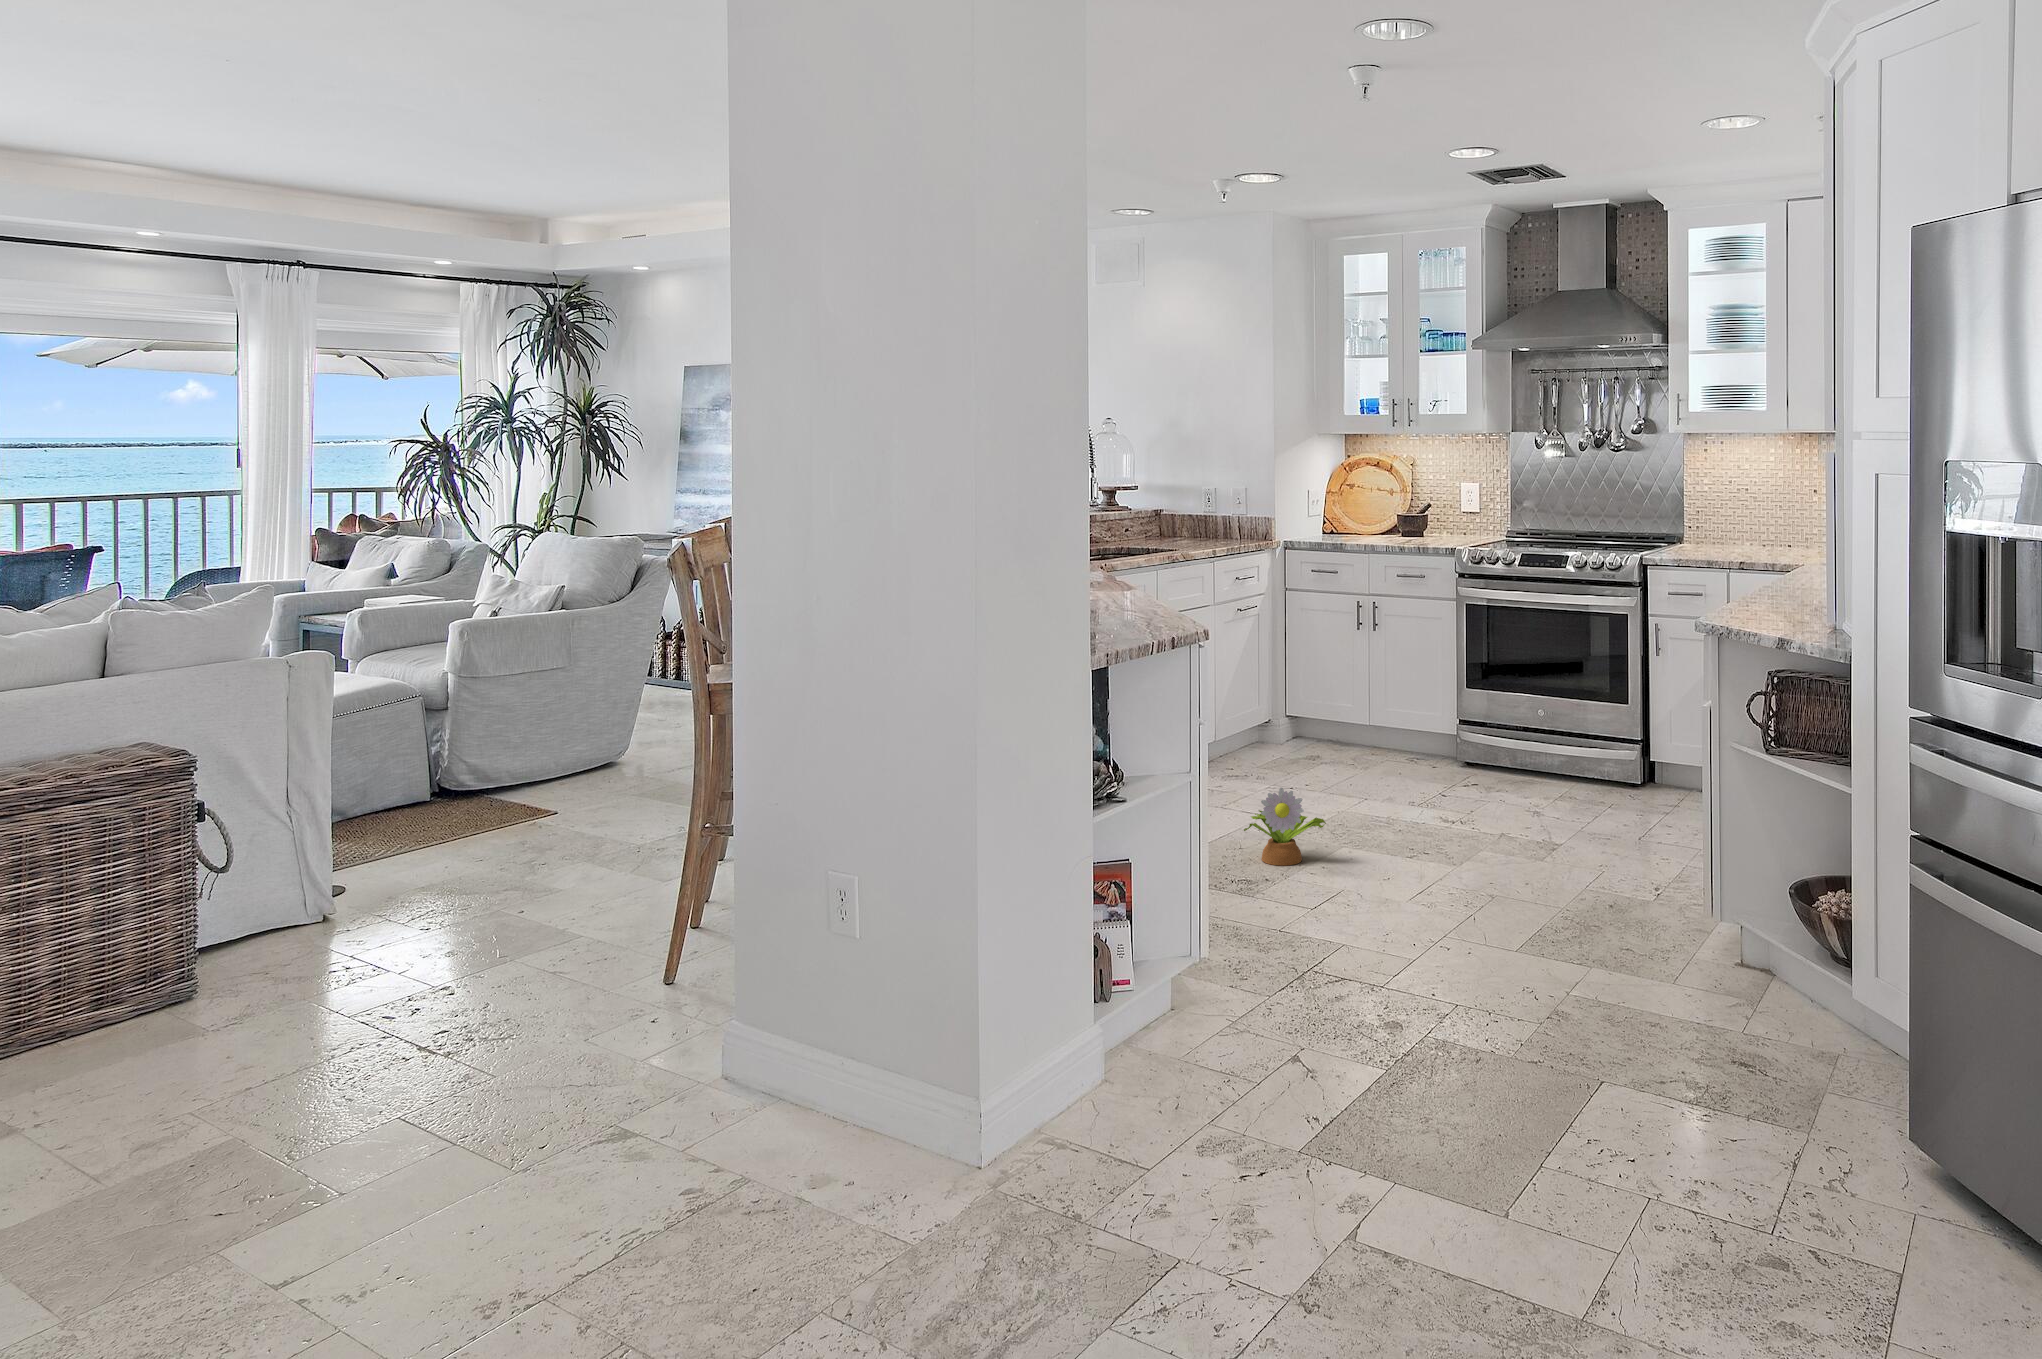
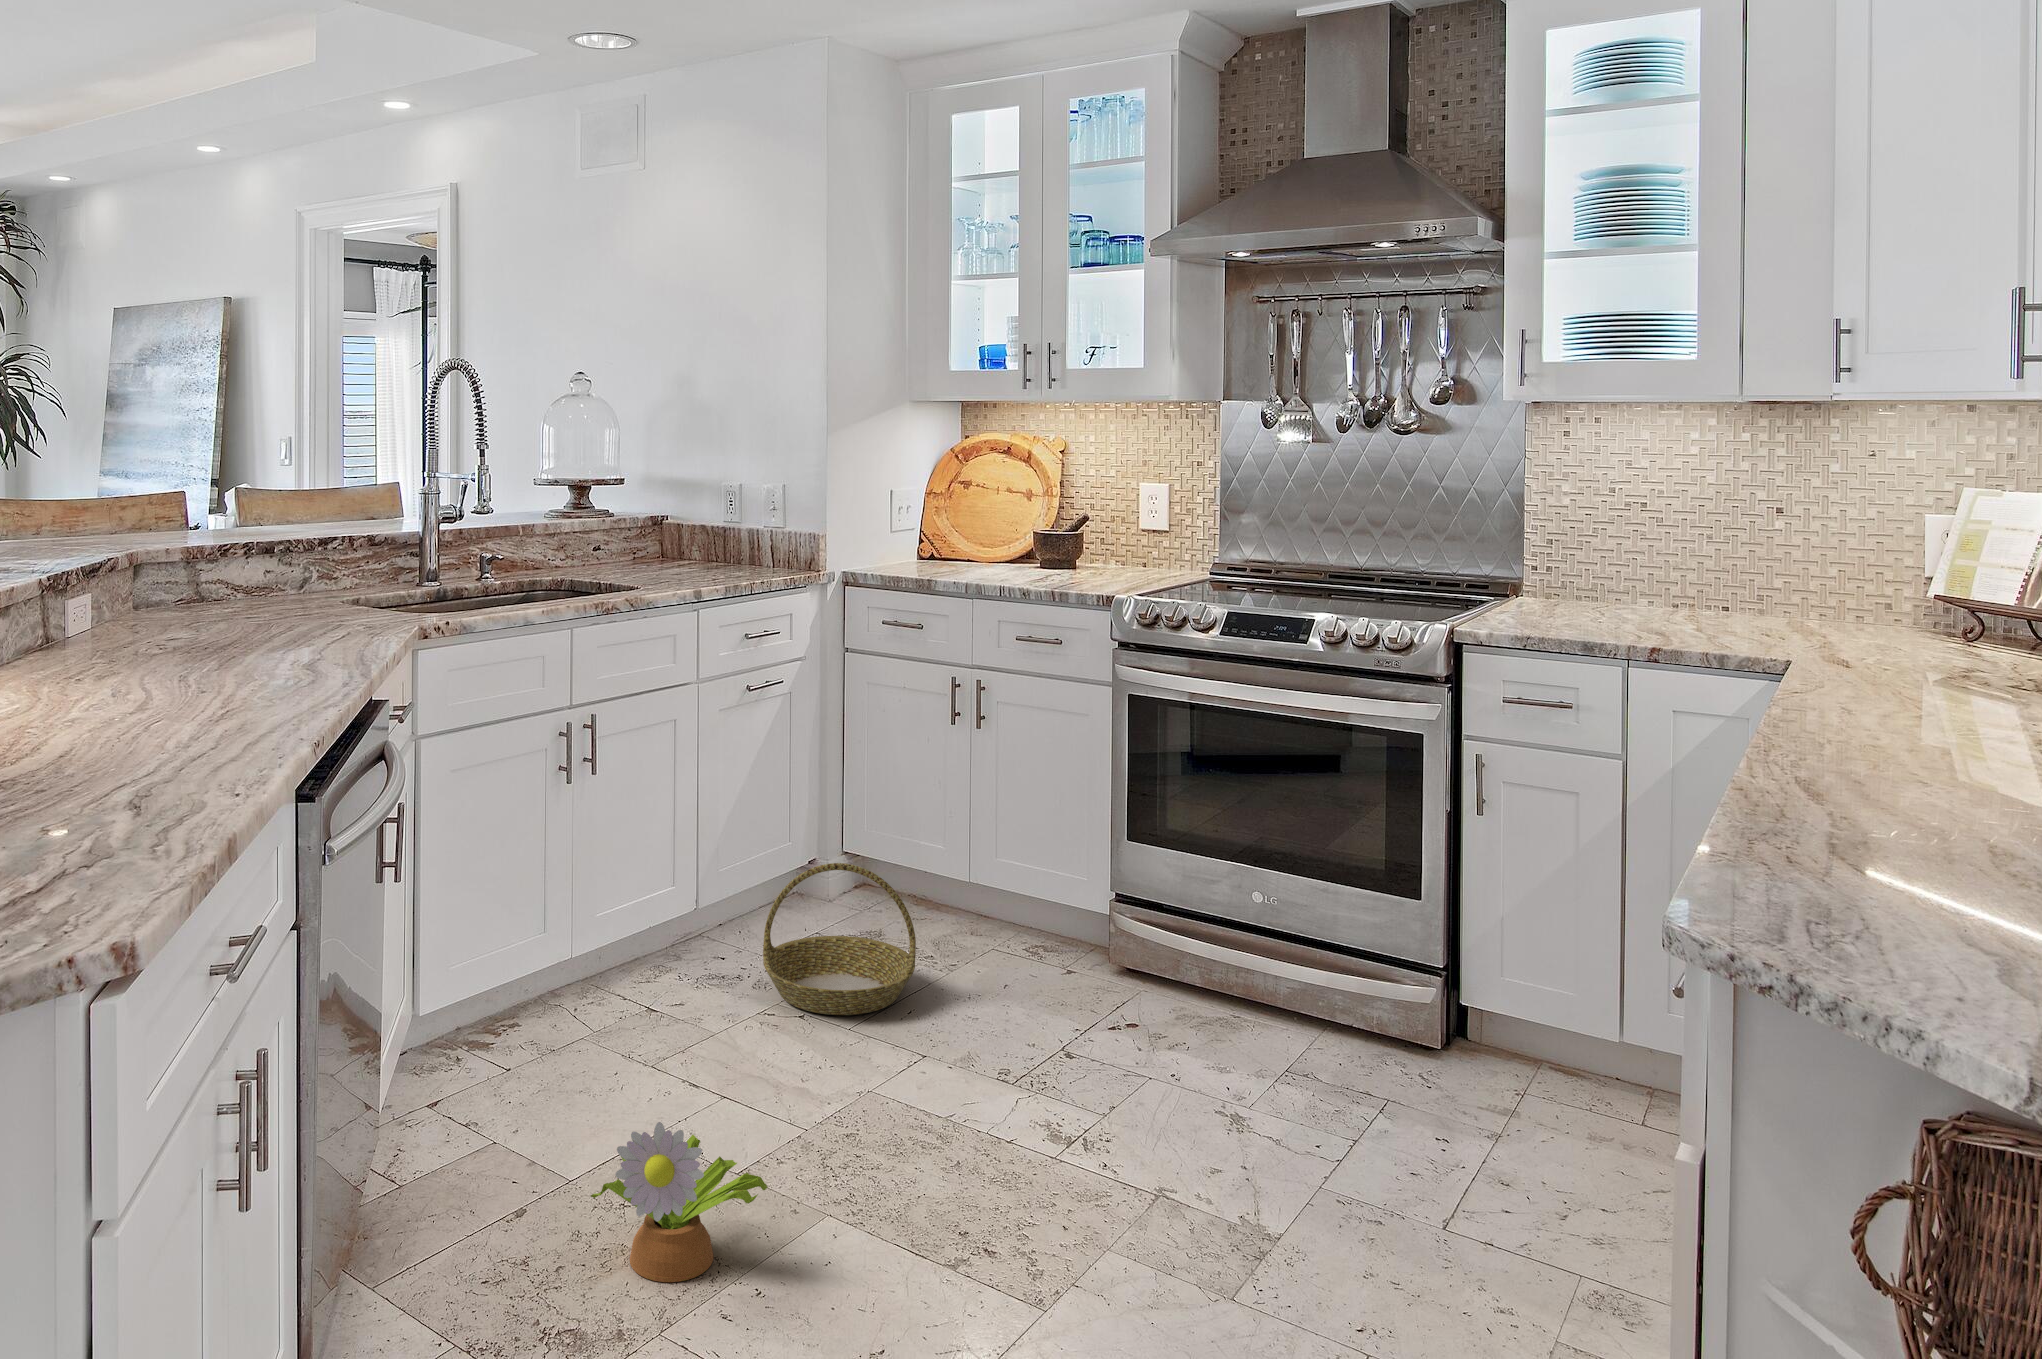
basket: none [1266,703,1354,785] -> present [763,863,916,1015]

